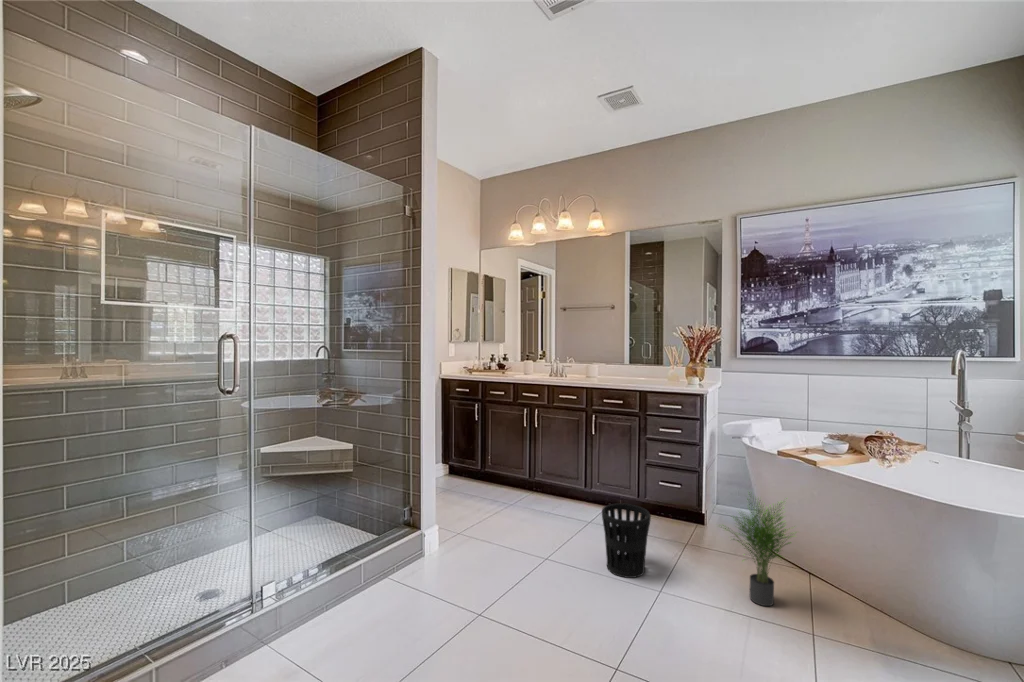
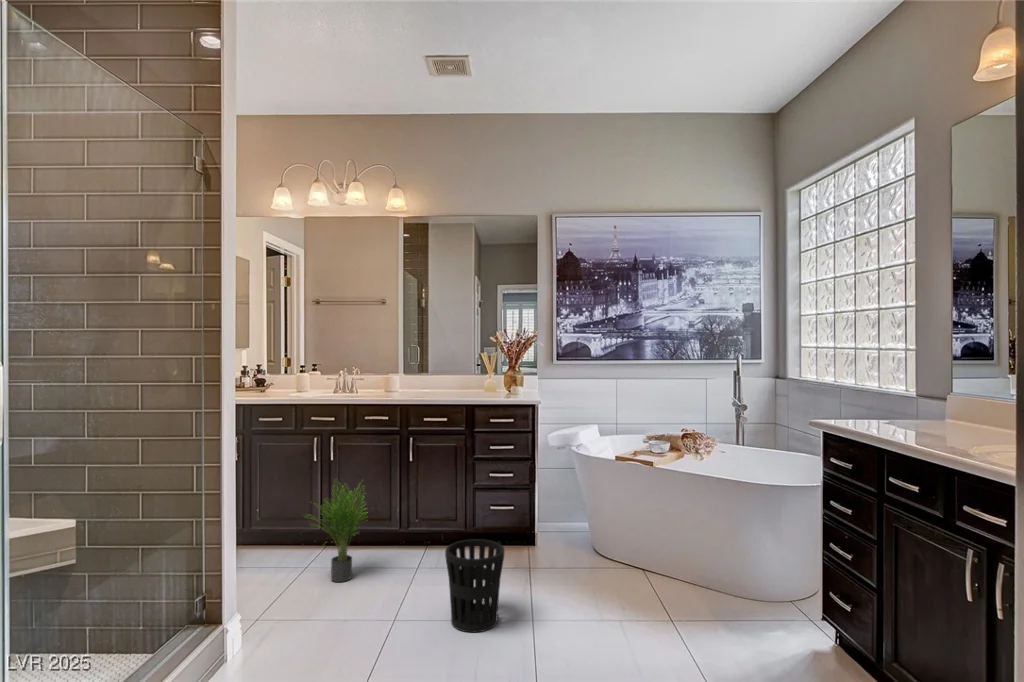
potted plant: present [725,499,791,606] -> present [313,486,364,582]

